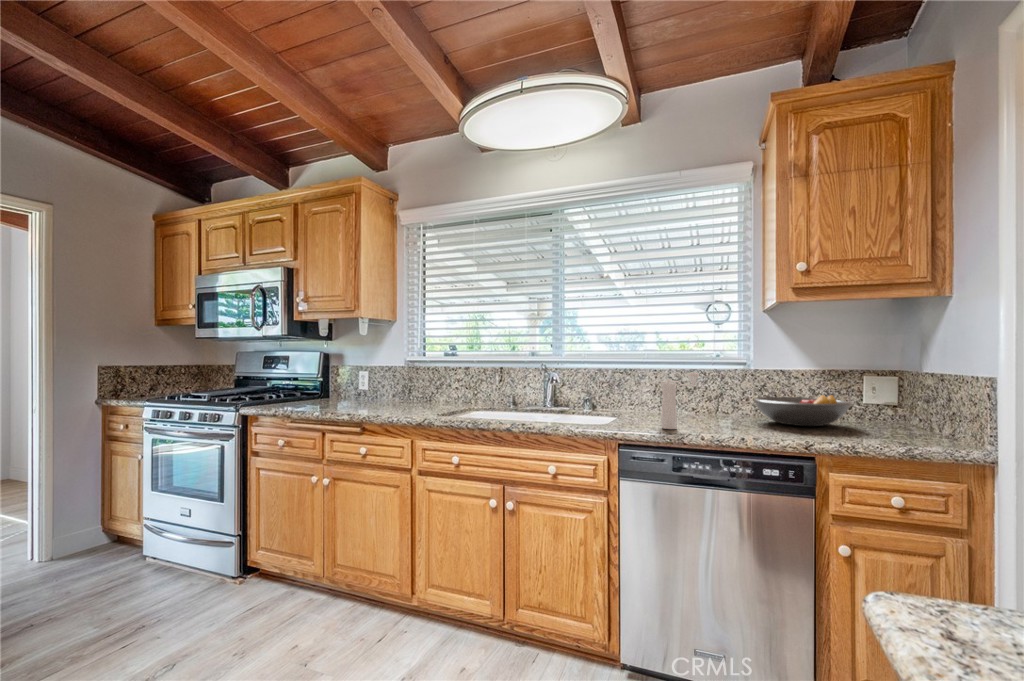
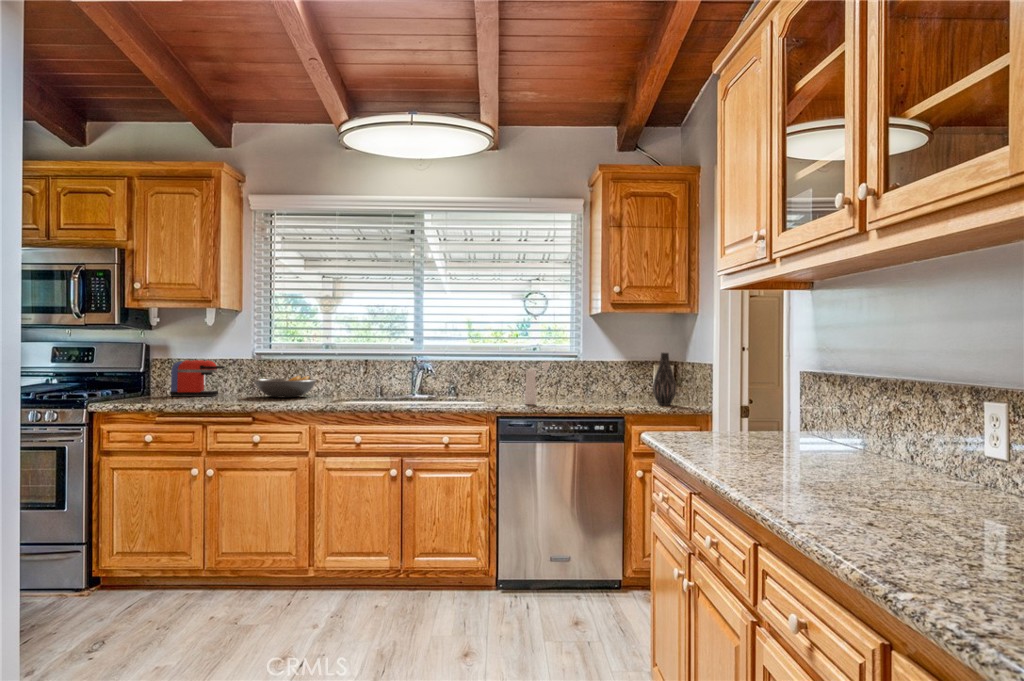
vase: none [868,359,915,443] -> present [653,353,677,405]
coffee maker: none [335,367,380,400] -> present [170,360,225,396]
fruit bowl: present [754,395,851,426] -> present [254,375,317,398]

